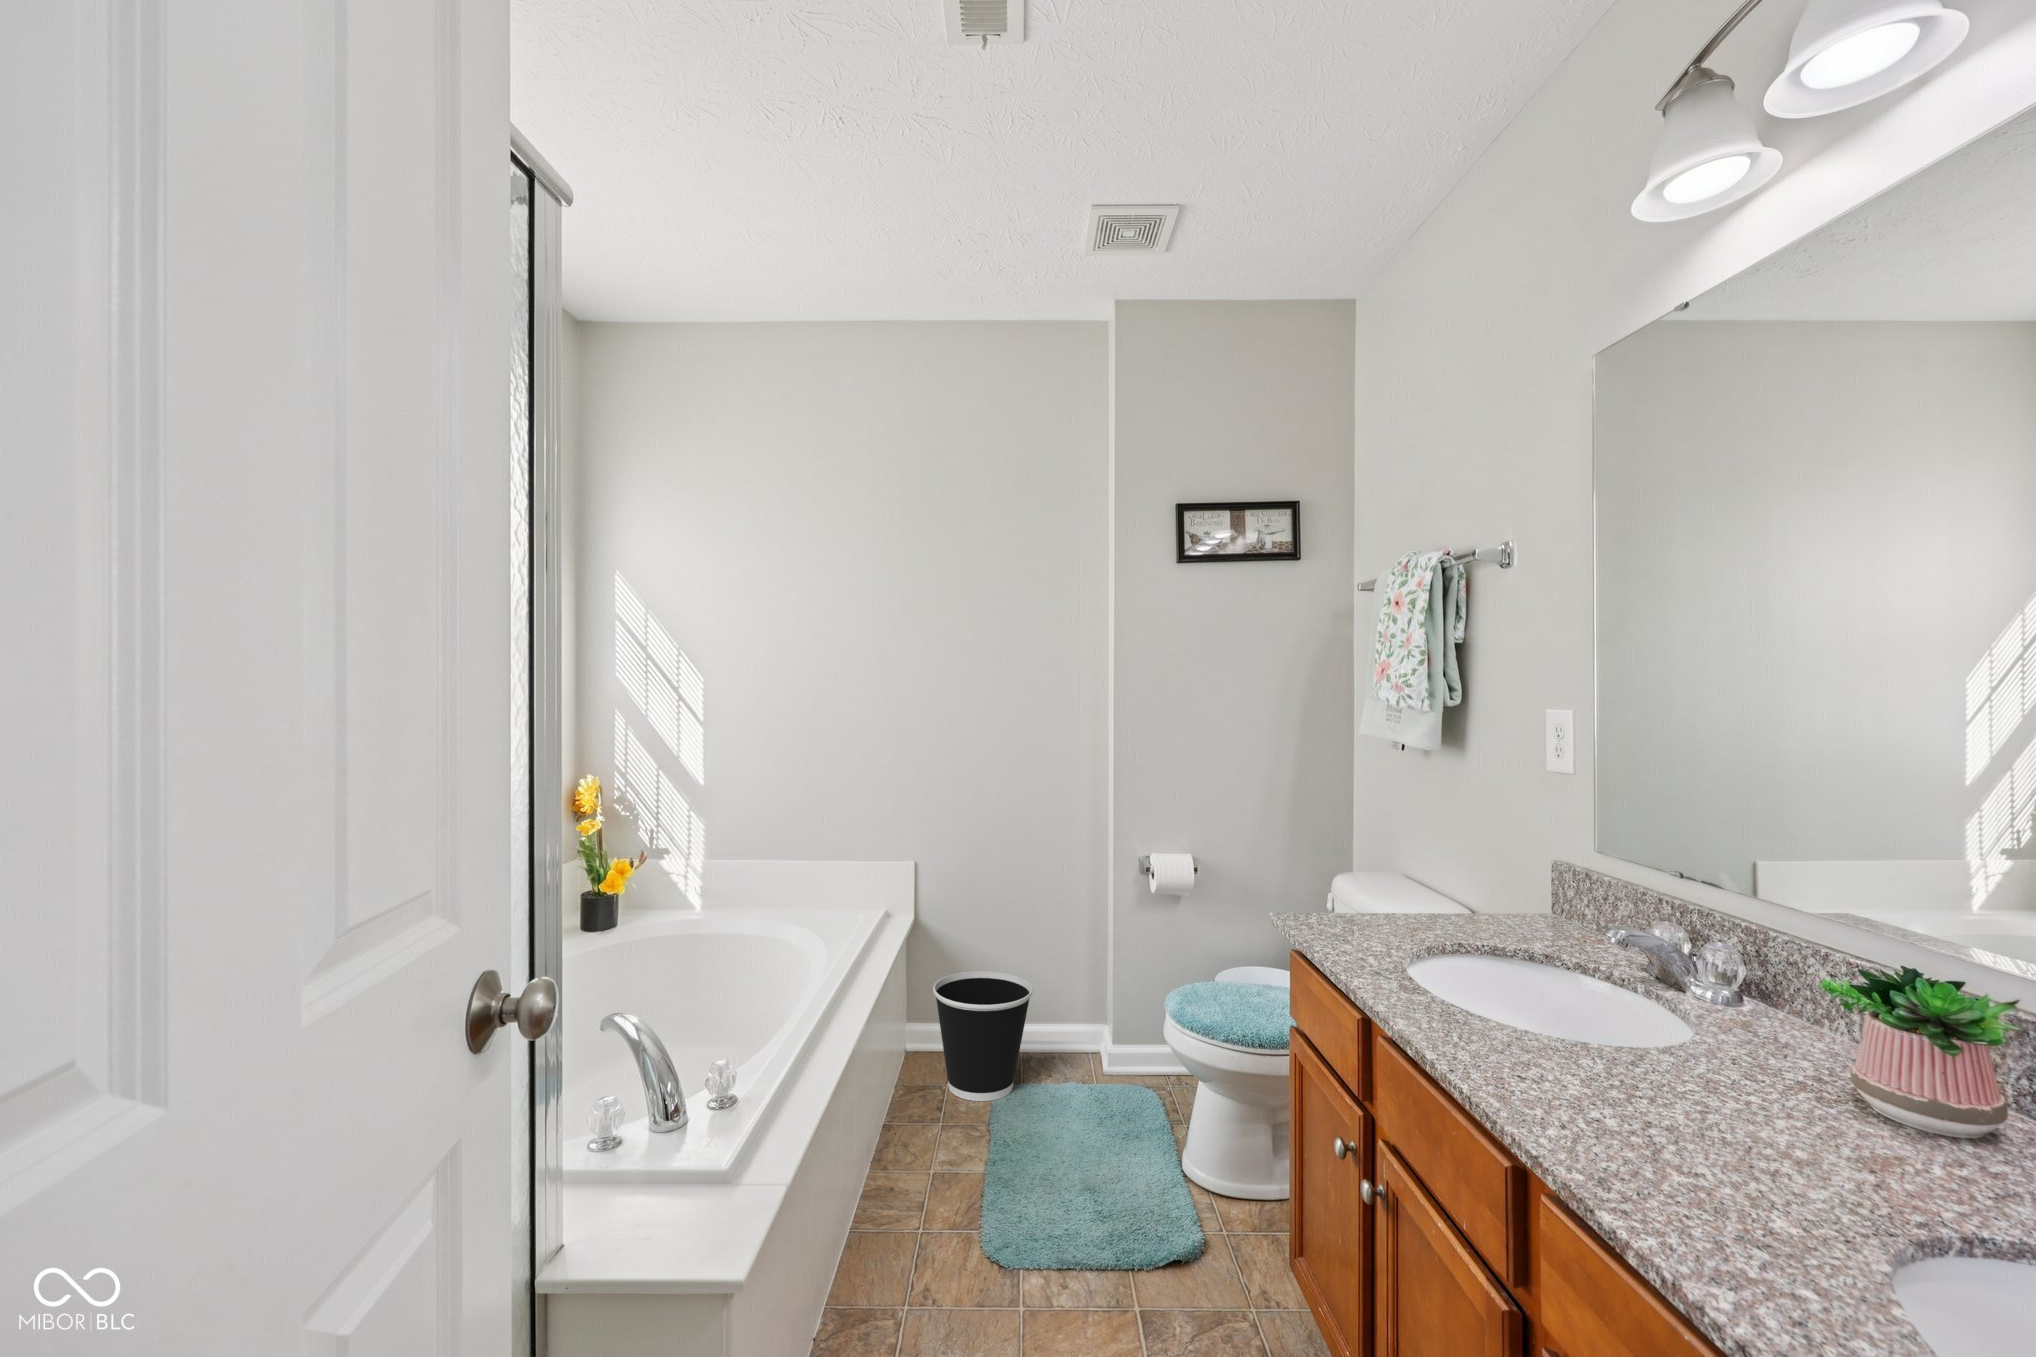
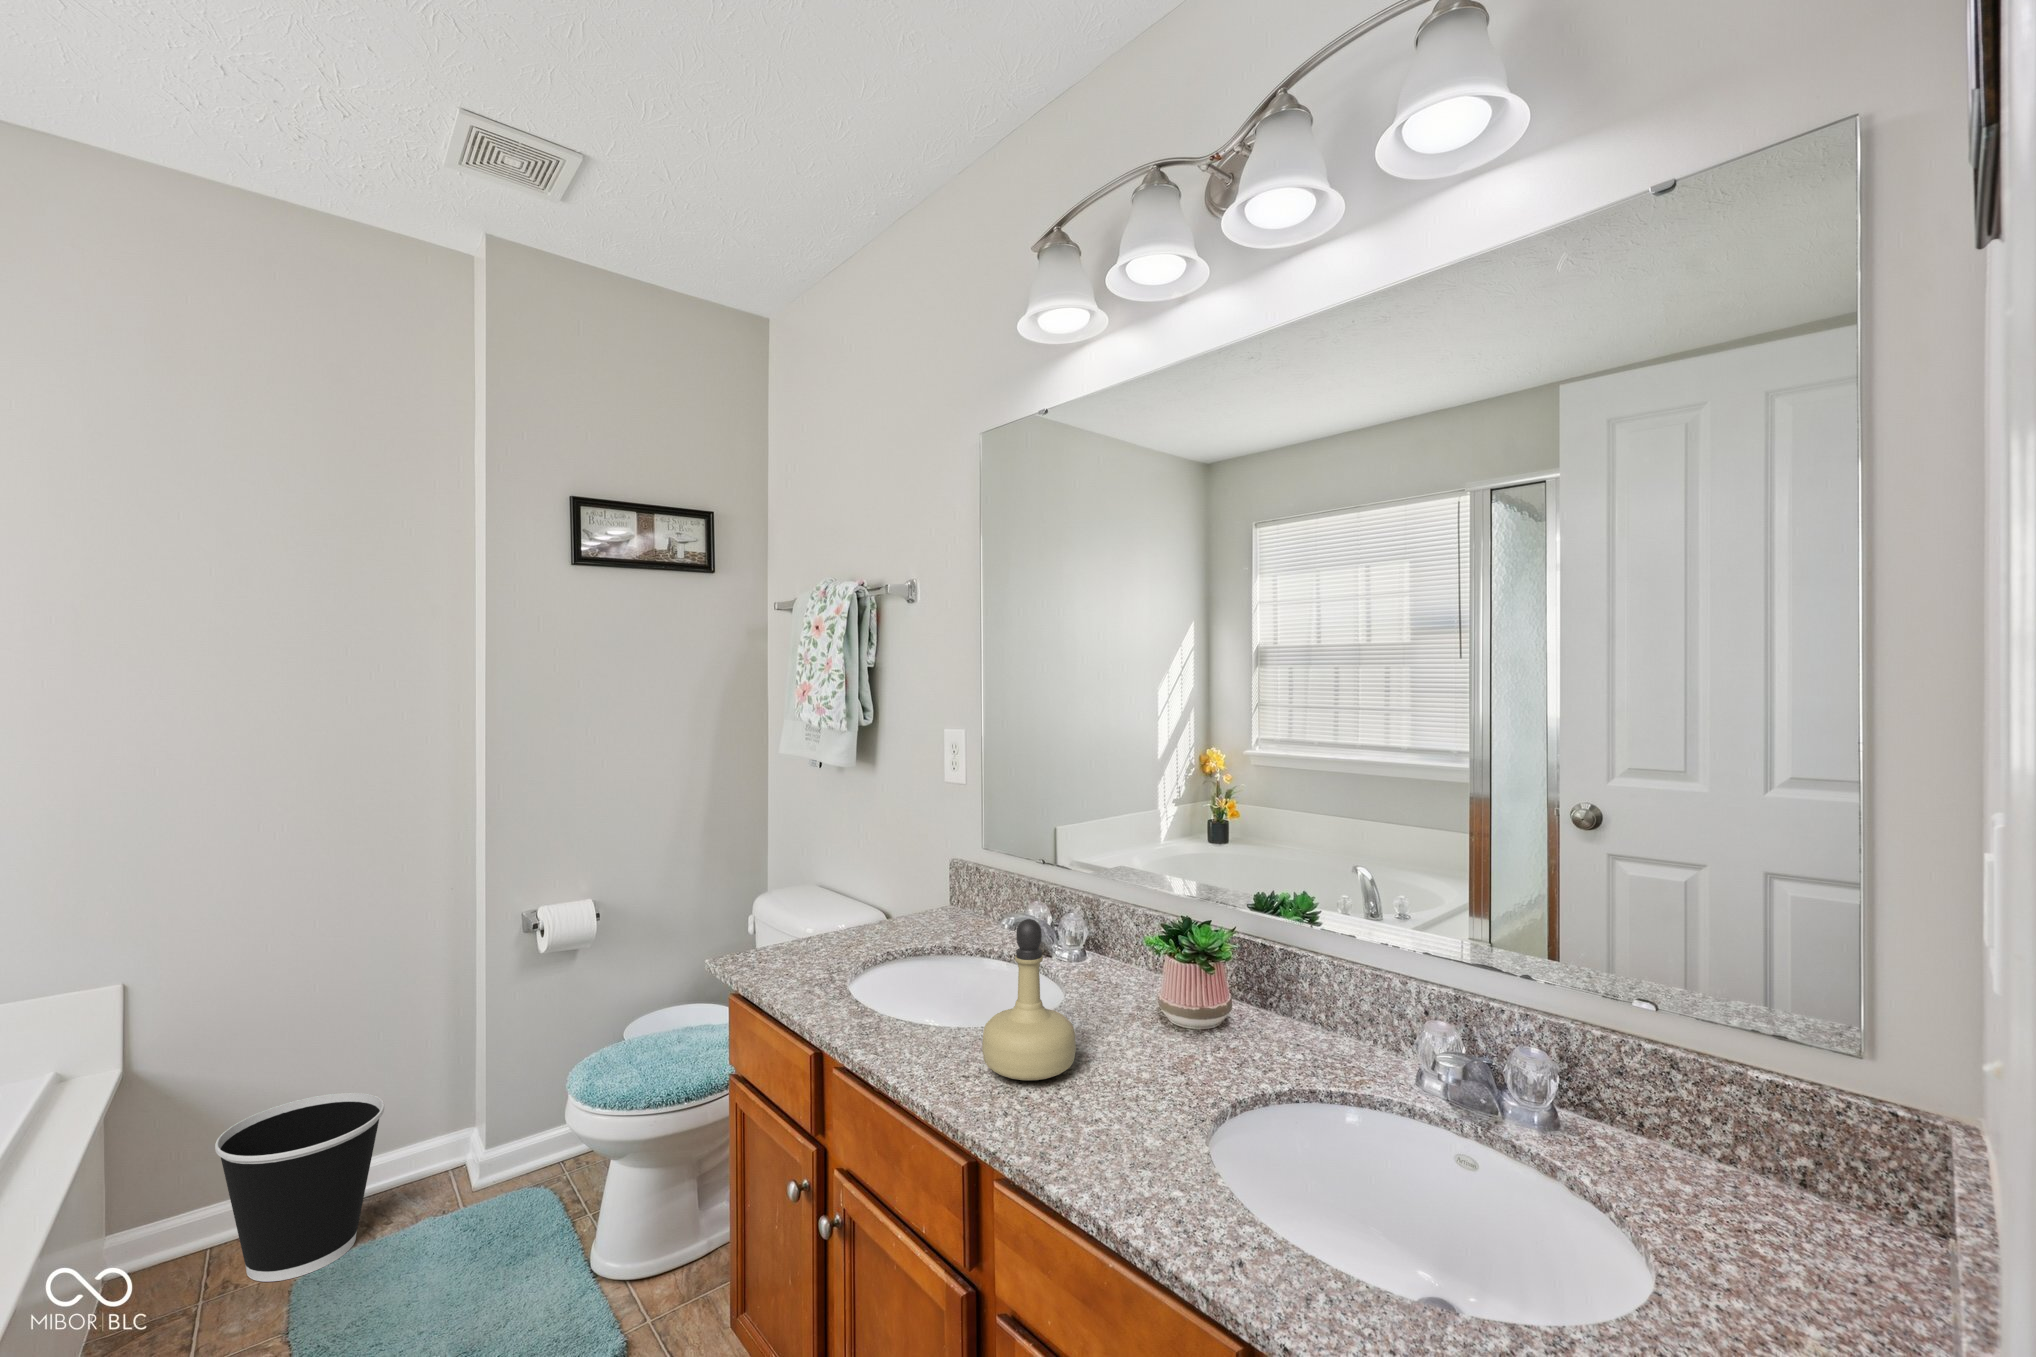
perfume bottle: none [1544,909,1682,1108] -> present [982,919,1076,1080]

